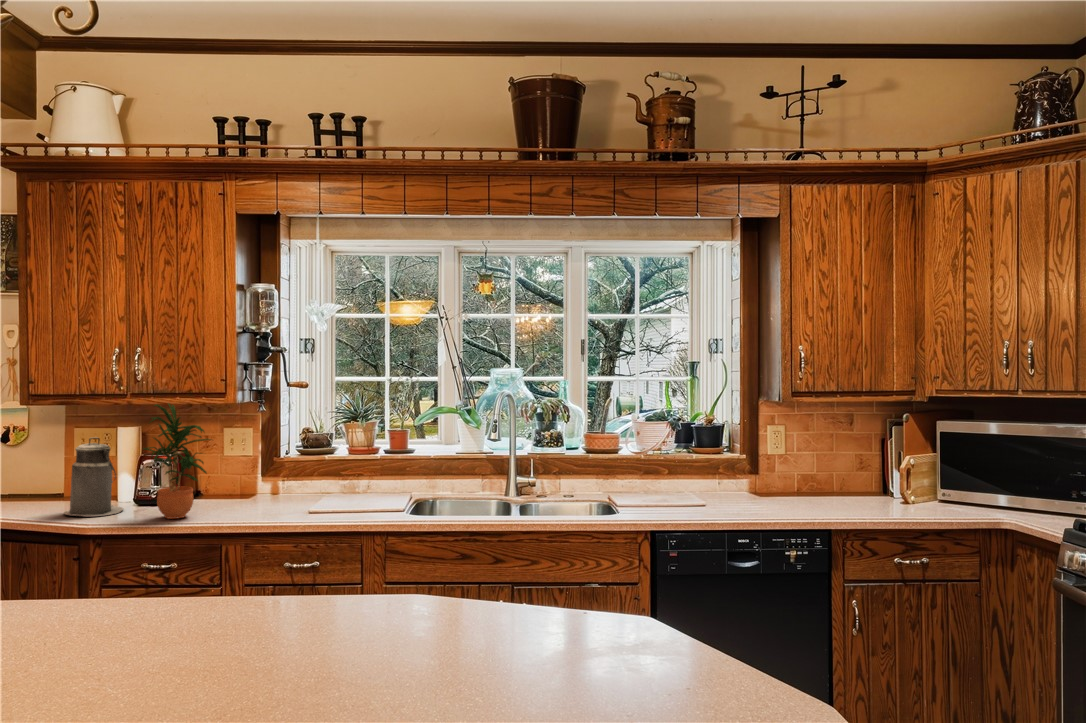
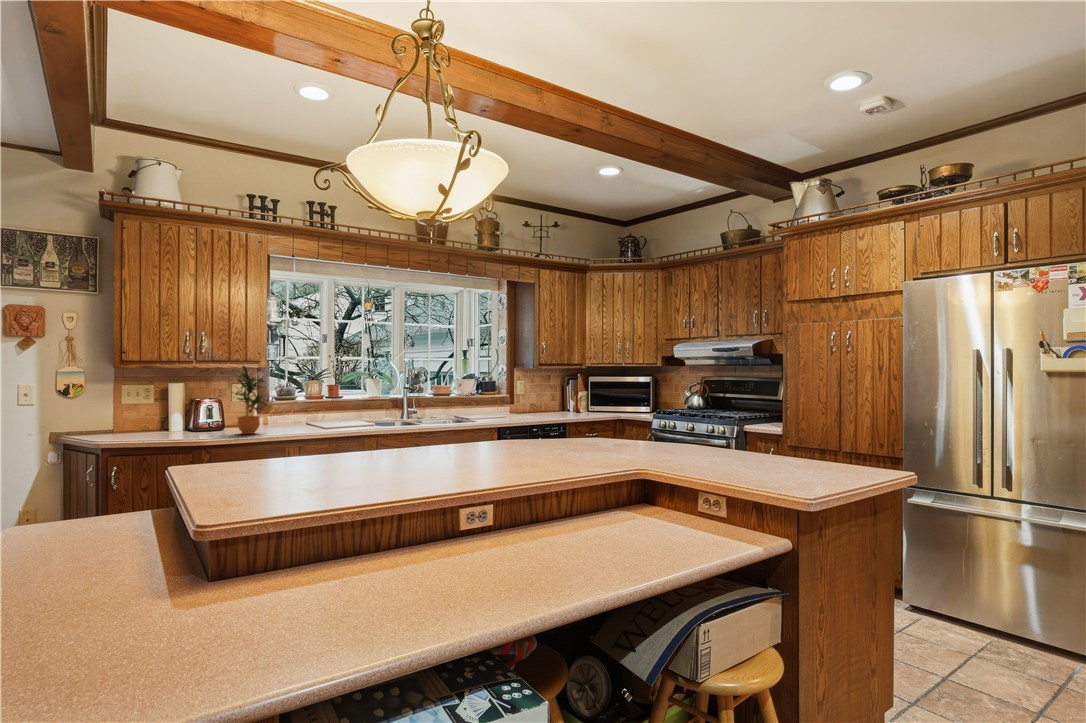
canister: present [64,437,123,516] -> none [162,387,202,436]

